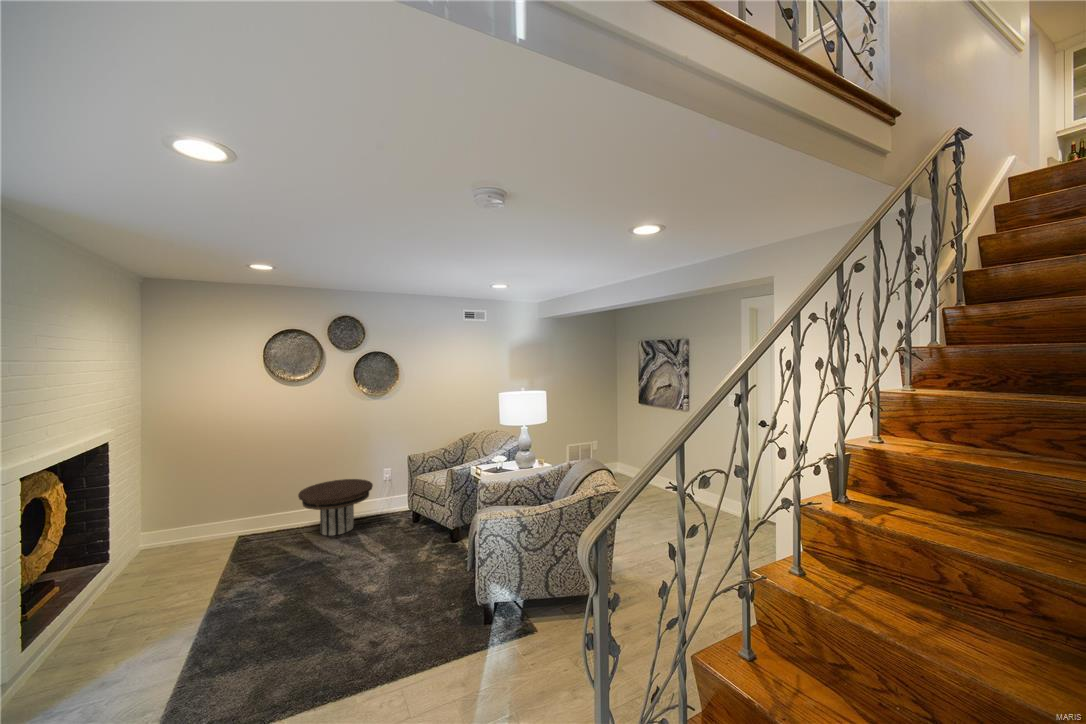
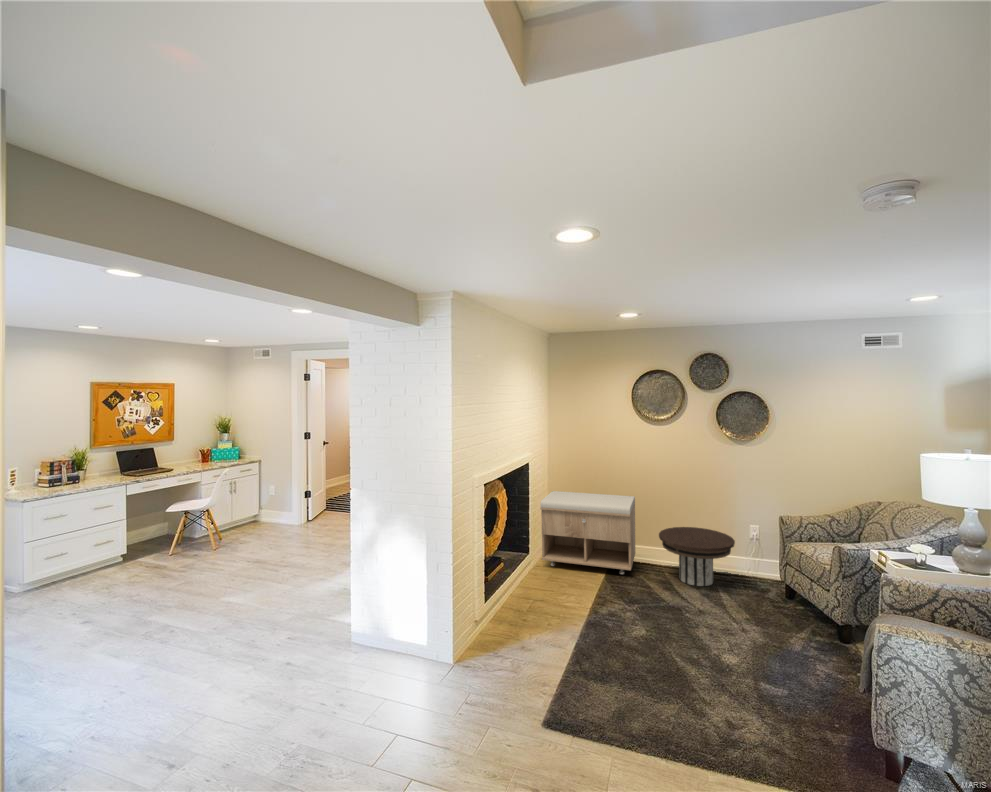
storage bench: none [131,462,272,567] -> present [540,491,635,574]

